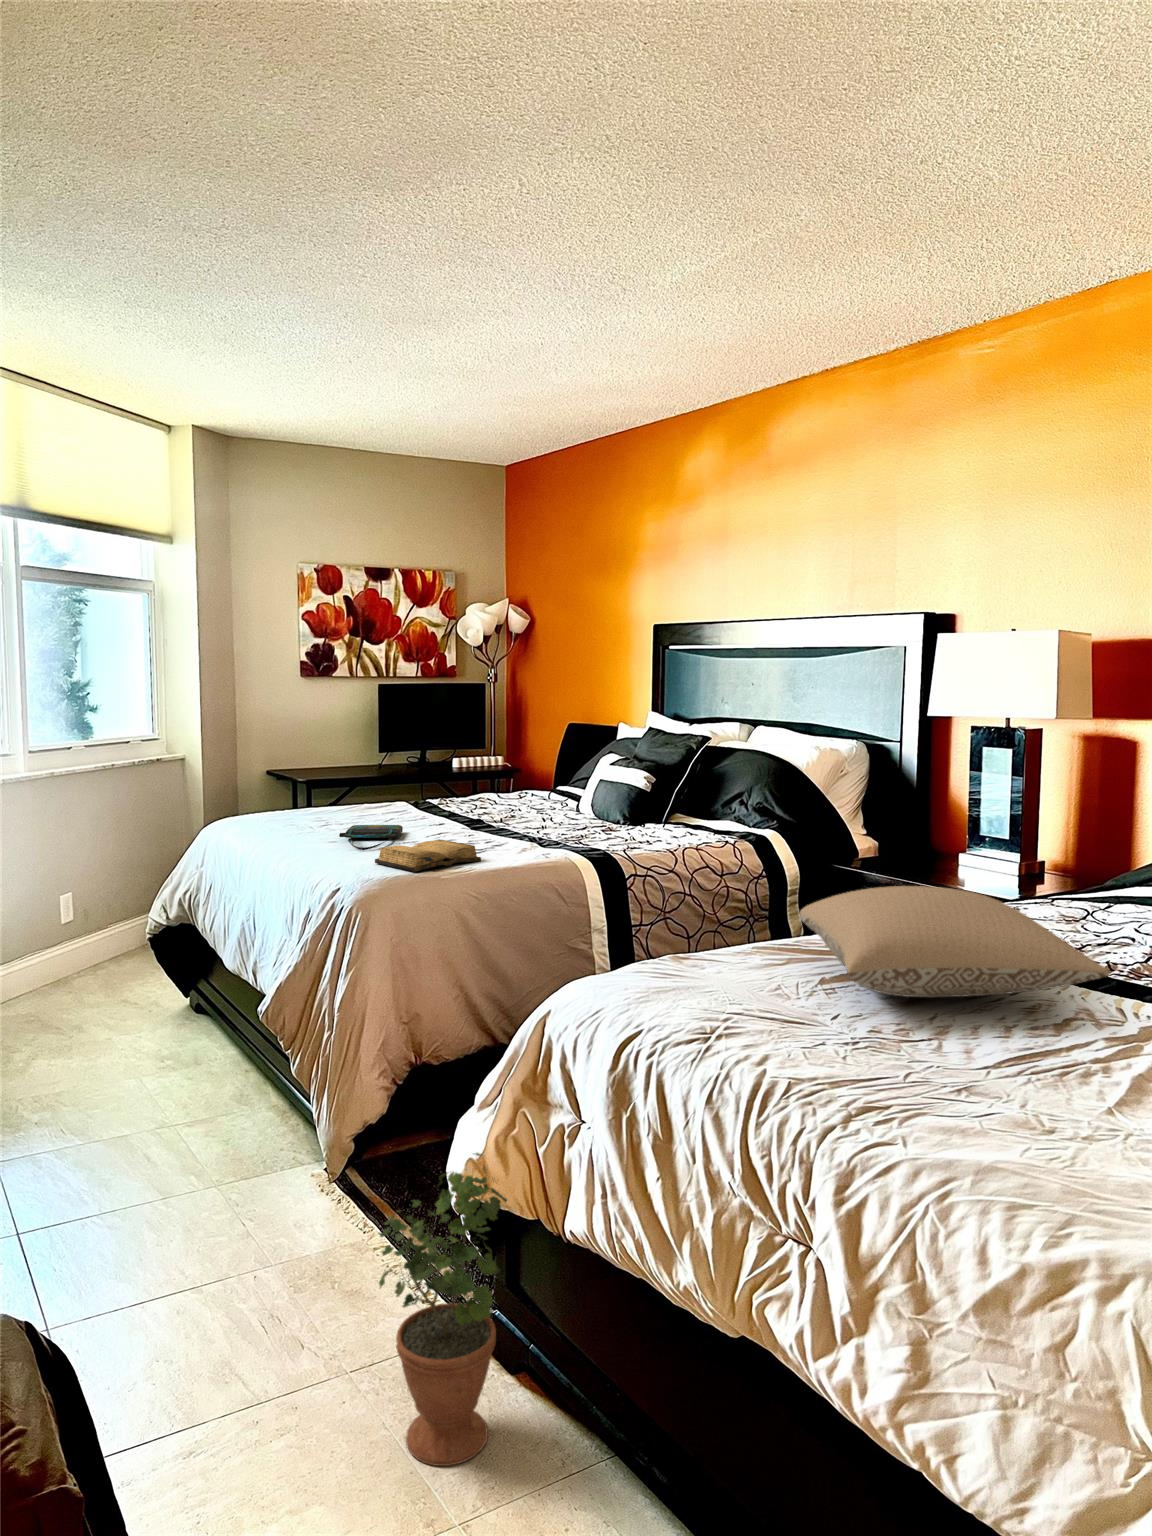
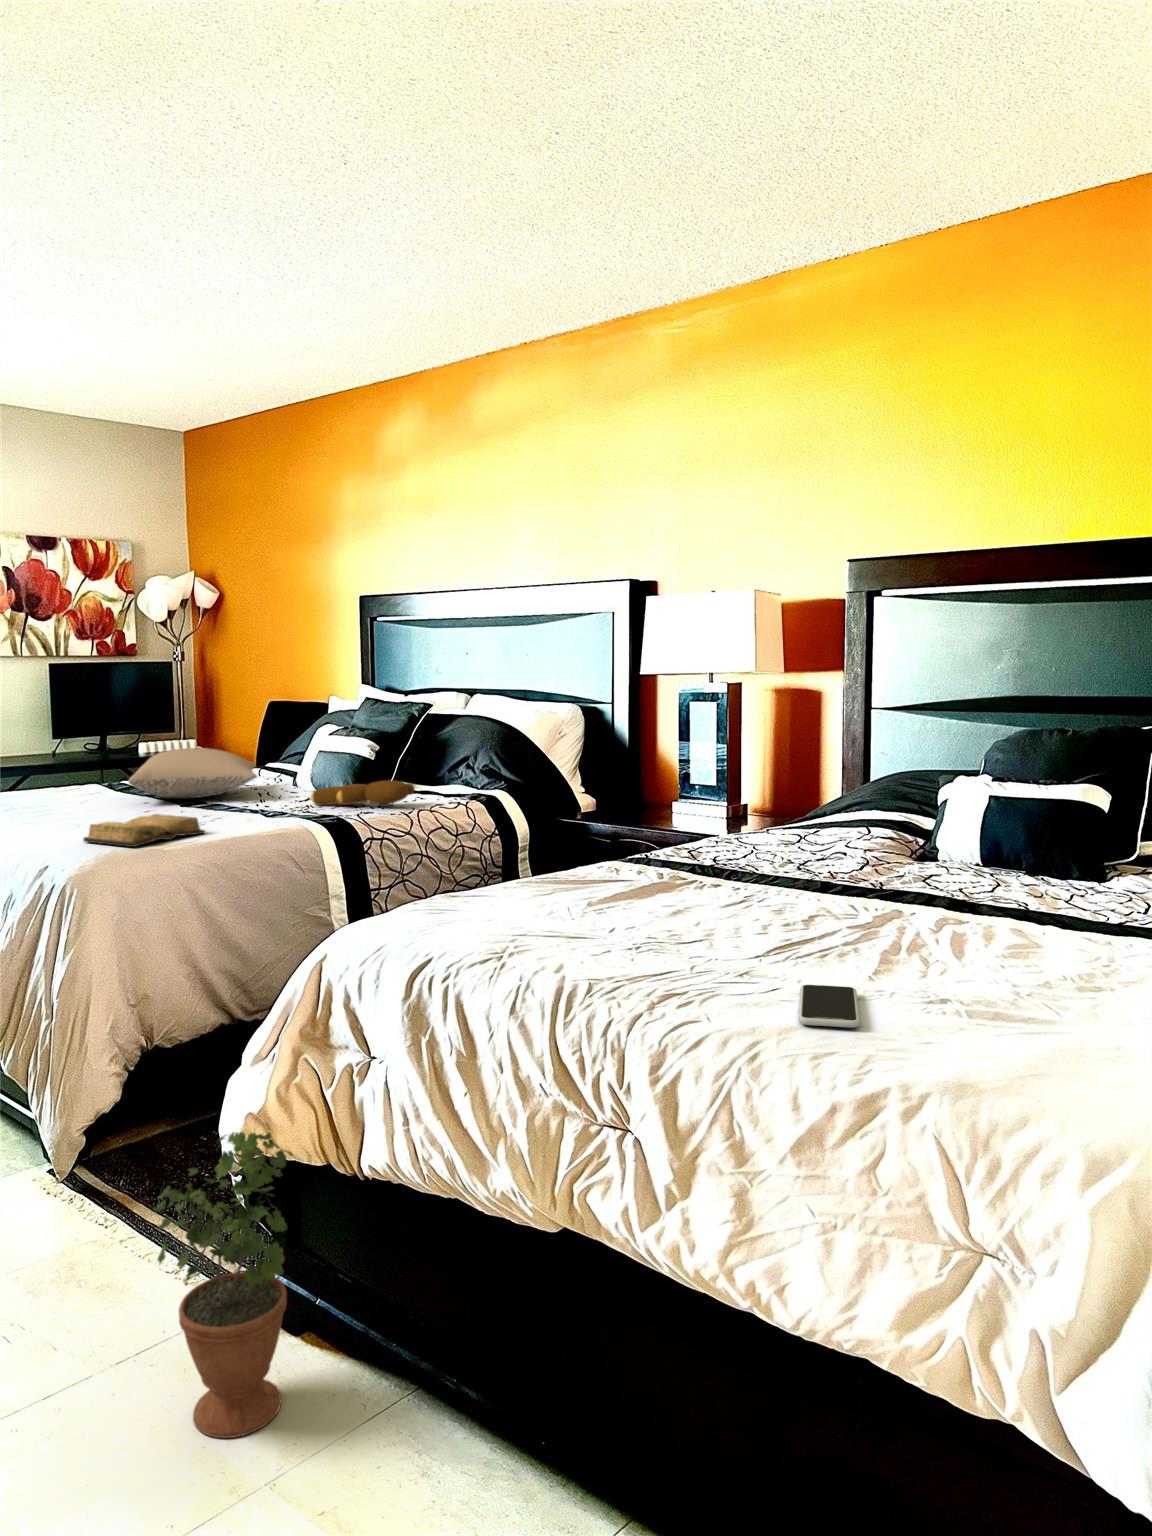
teddy bear: none [586,816,684,842] -> present [310,780,415,807]
tote bag: present [339,825,403,850] -> none [32,805,106,831]
pillow: present [800,886,1110,997] -> present [129,748,257,799]
smartphone: none [1008,1112,1091,1178] -> present [798,985,860,1028]

